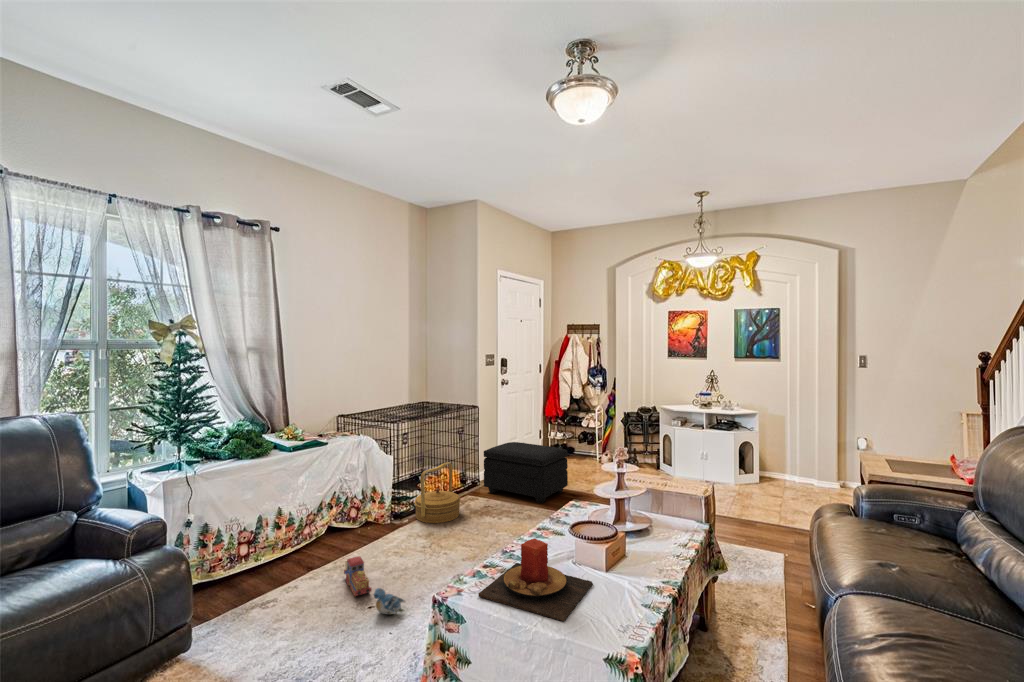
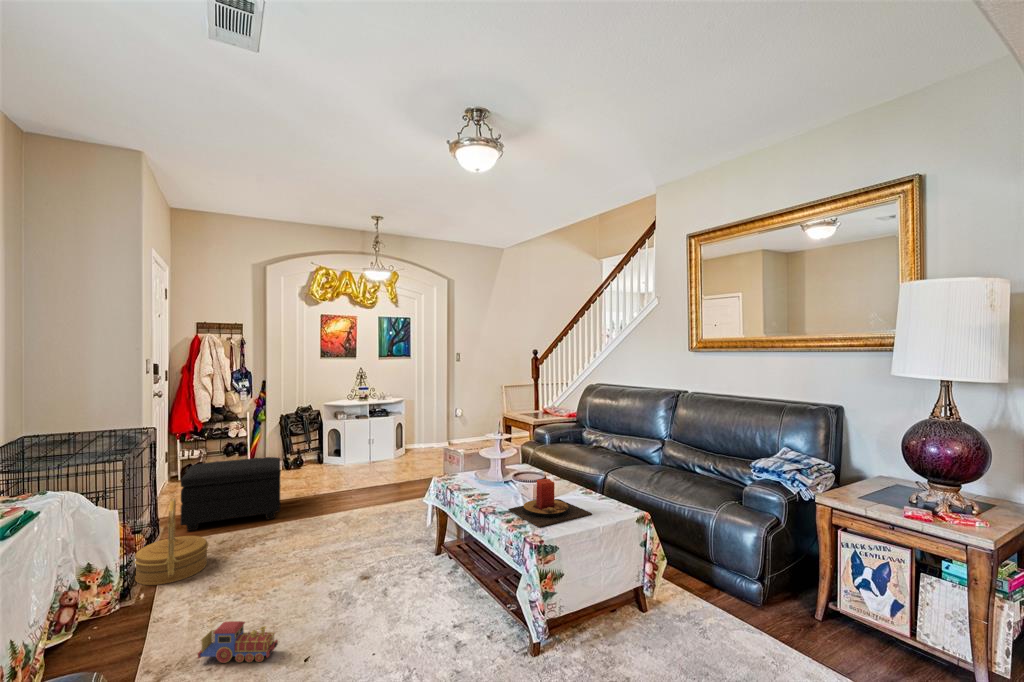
plush toy: present [374,588,405,615] -> none [312,621,350,648]

